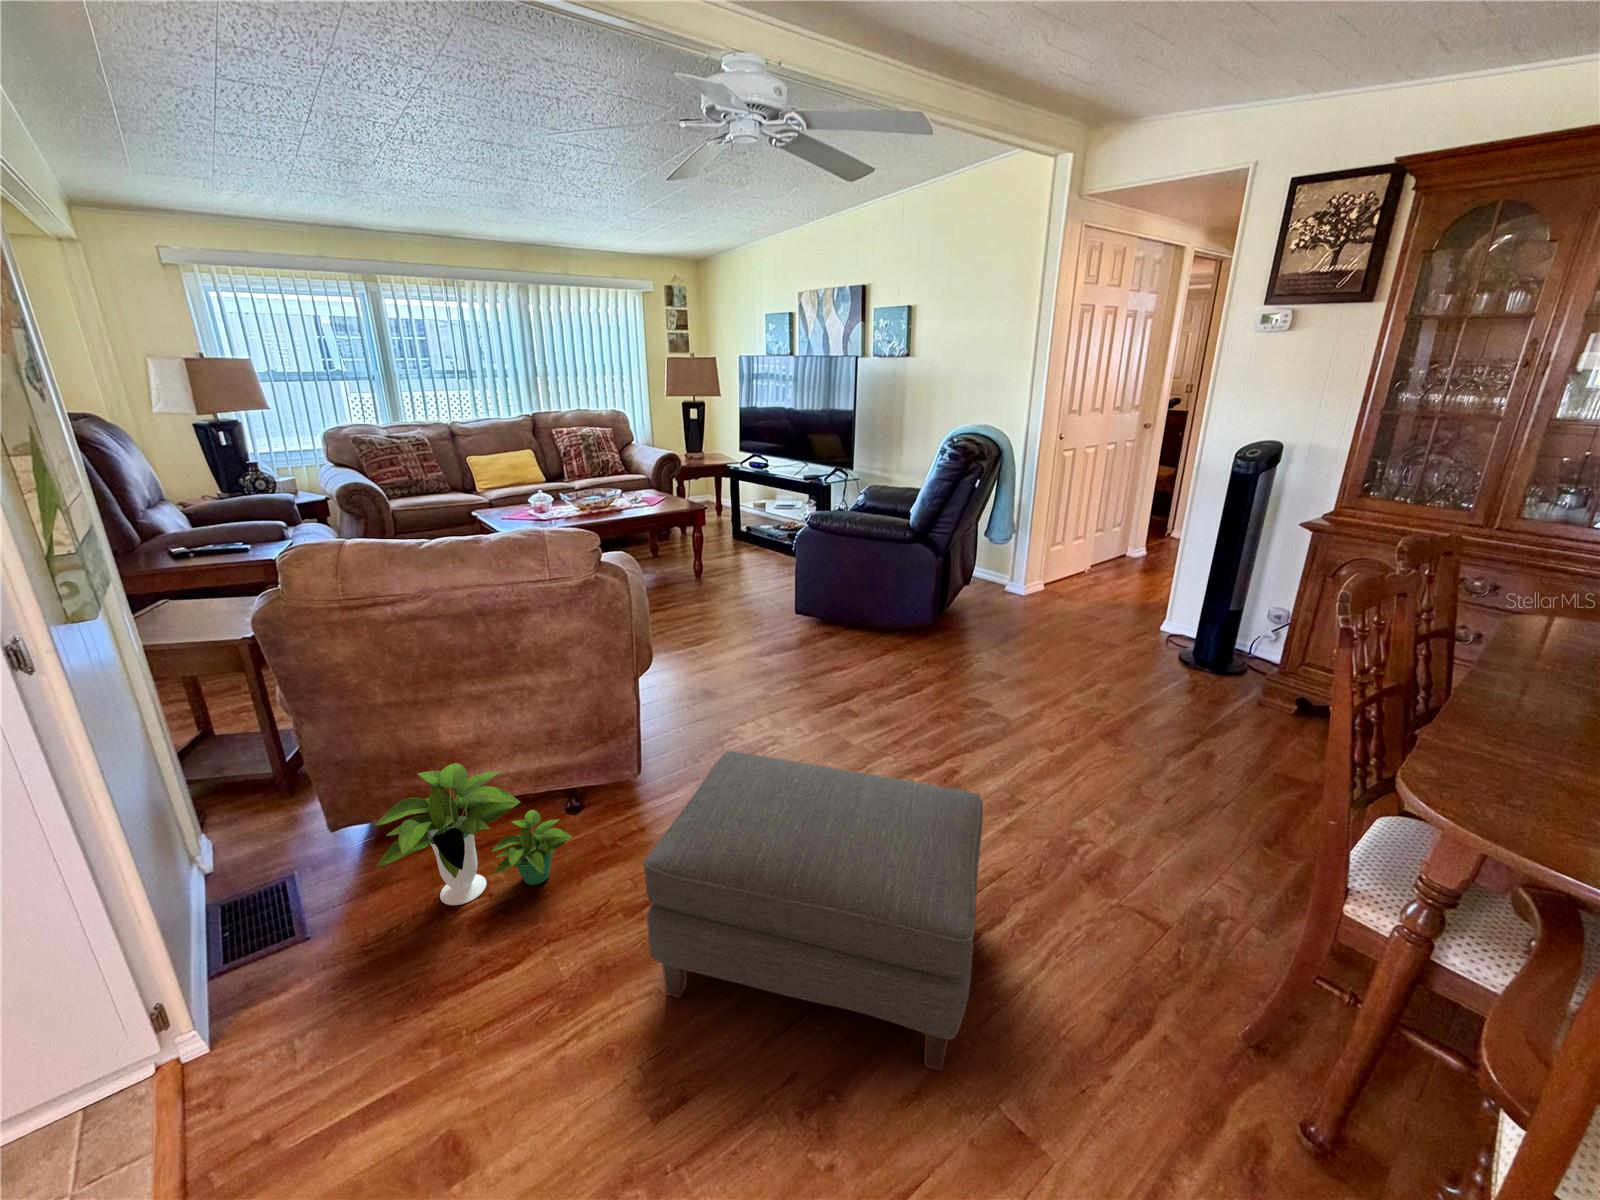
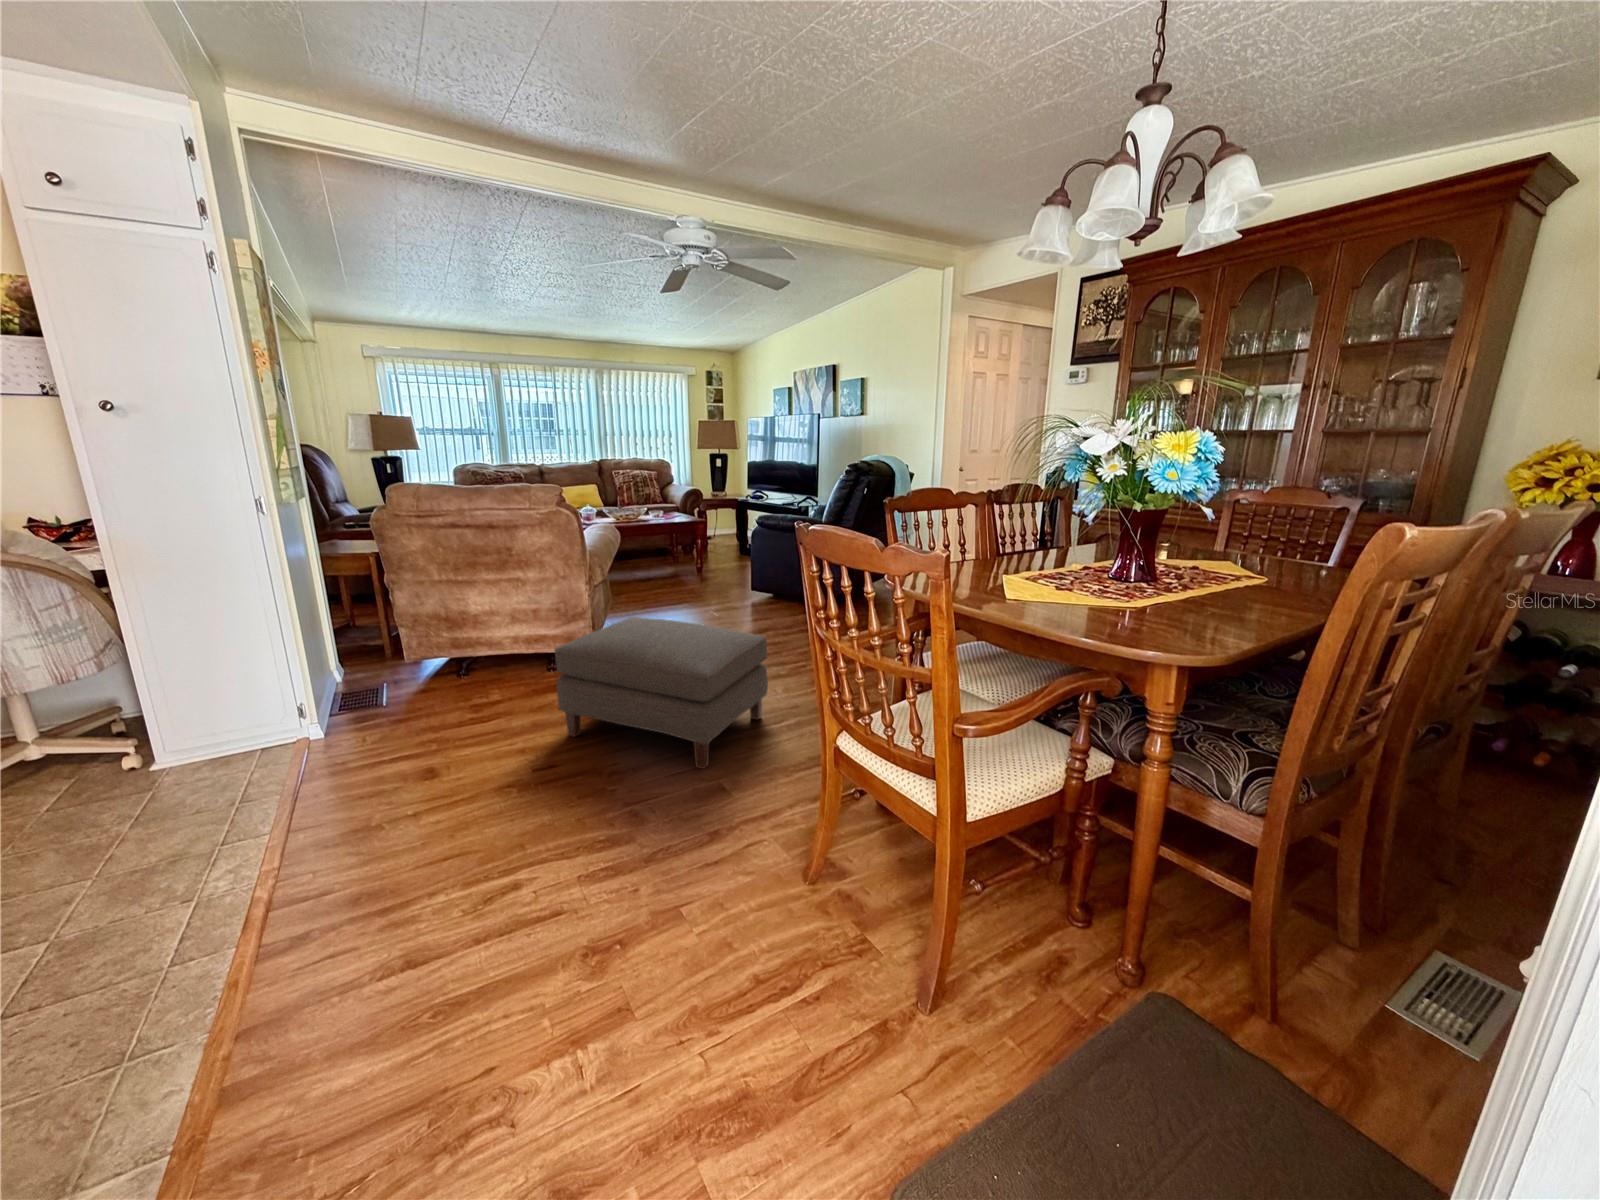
potted plant: present [374,763,572,905] -> none [424,620,541,700]

